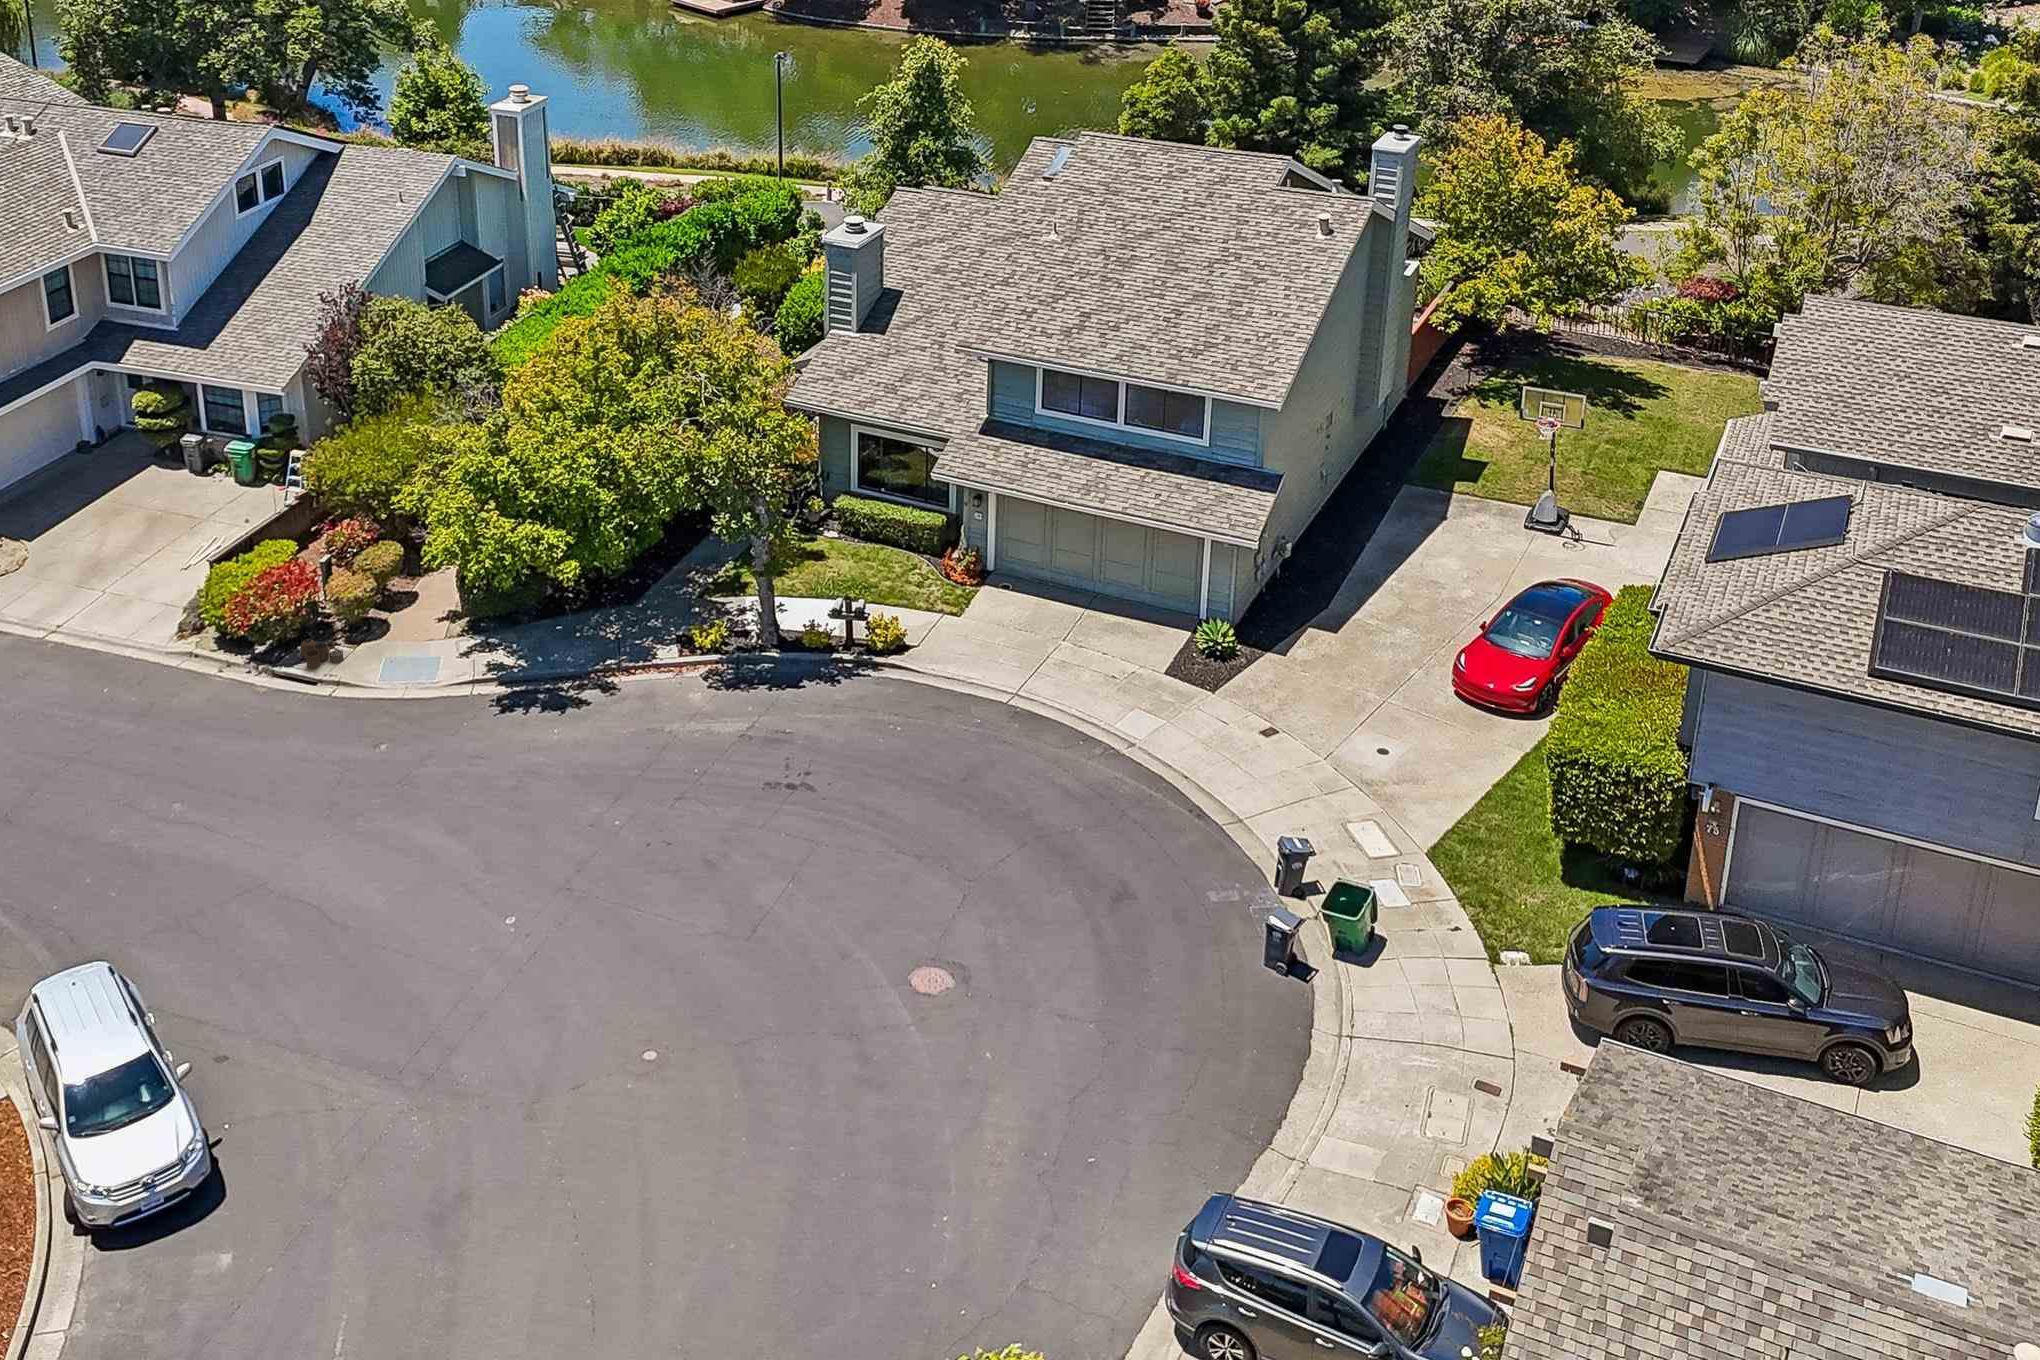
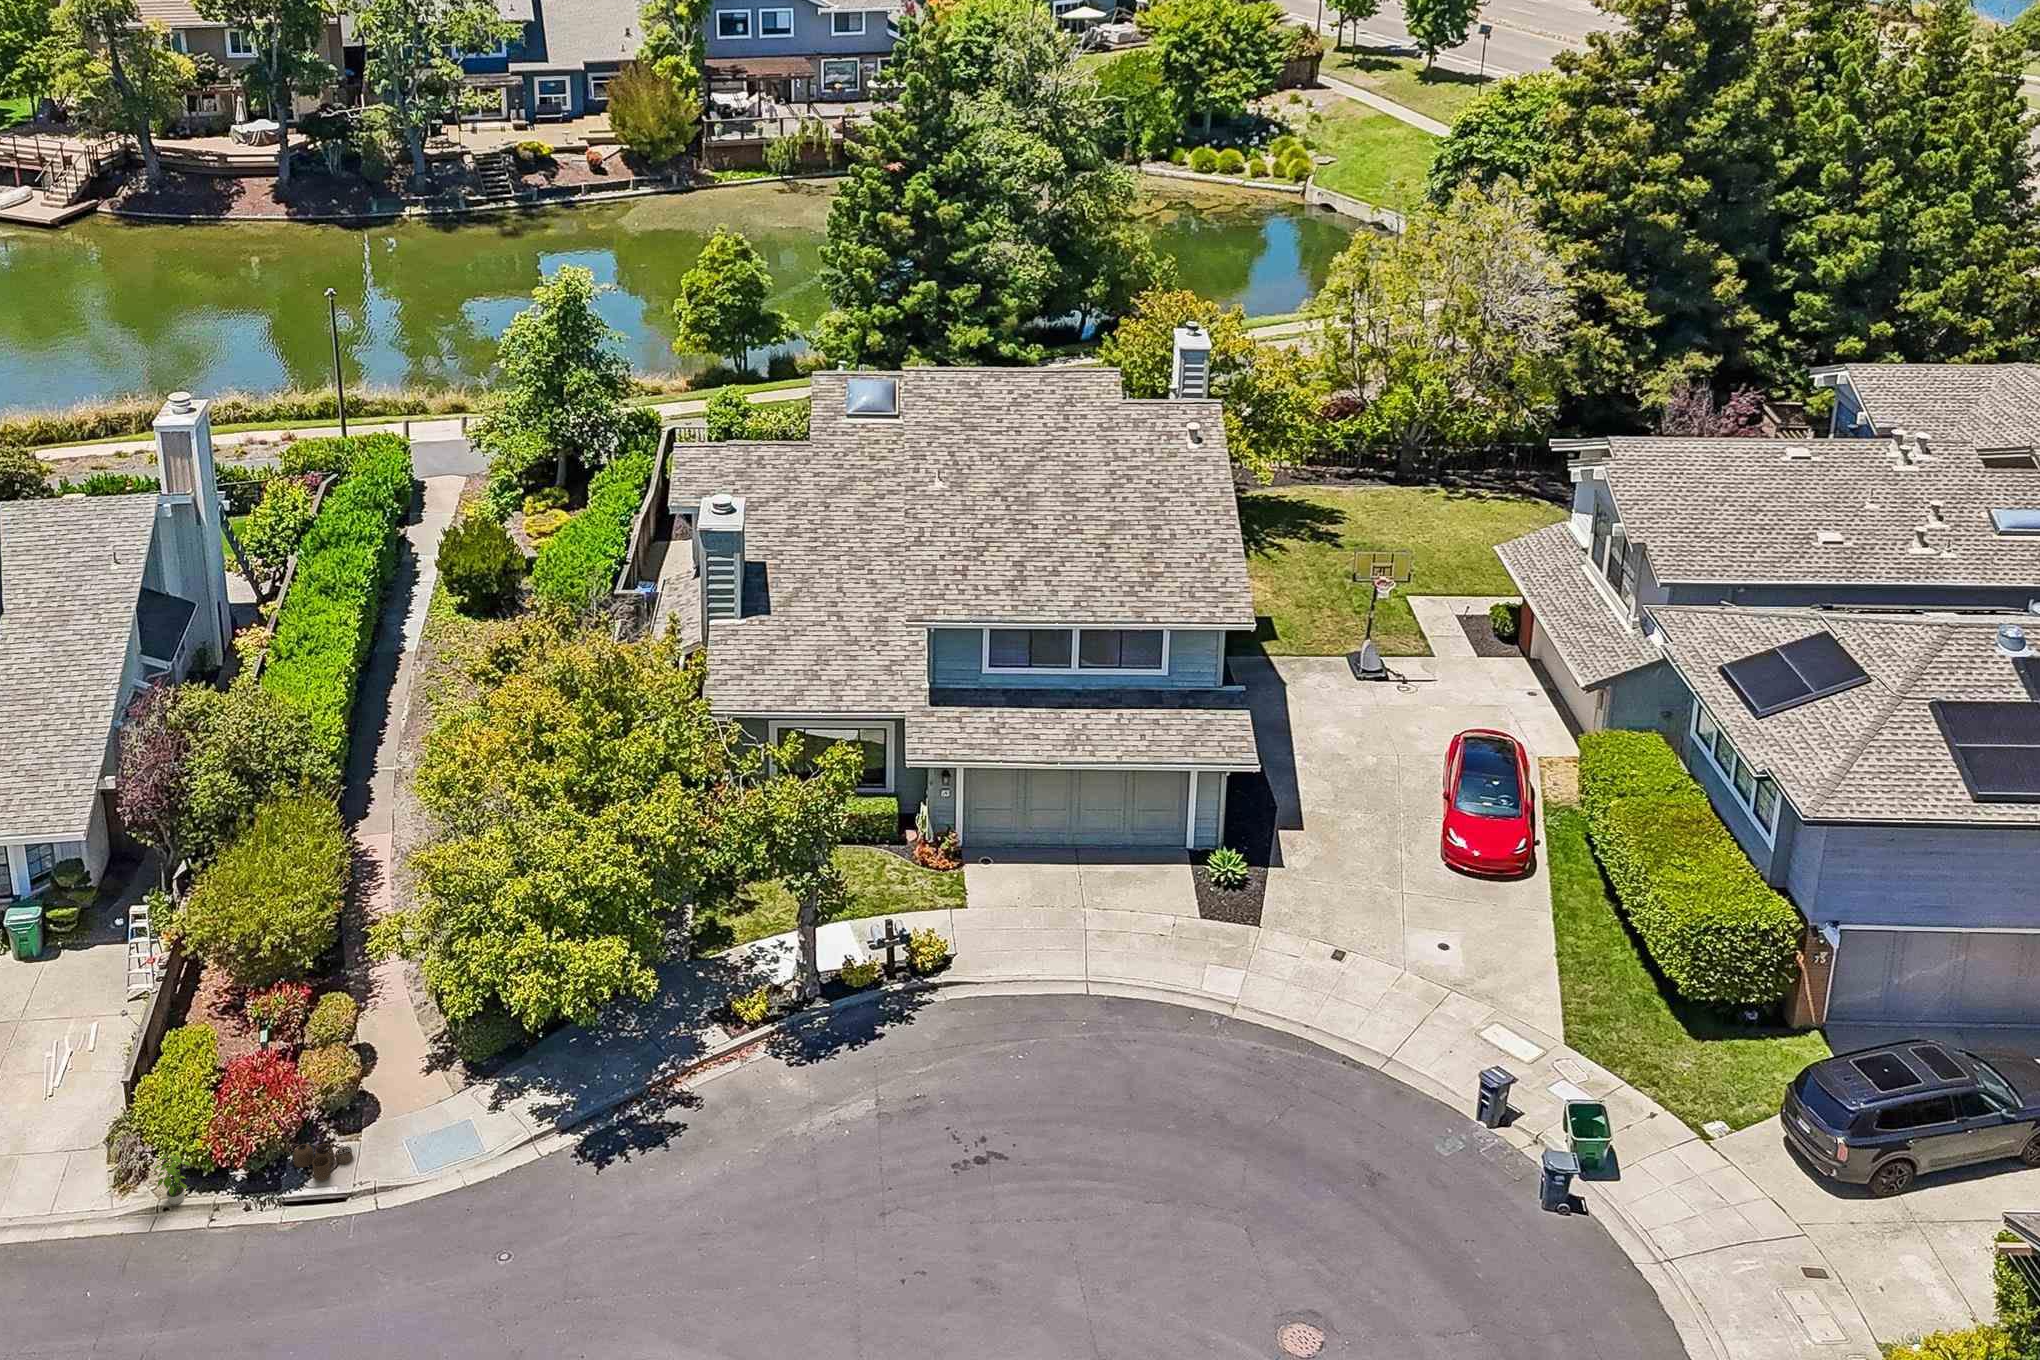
potted plant: none [190,614,220,656] -> present [154,1155,191,1204]

